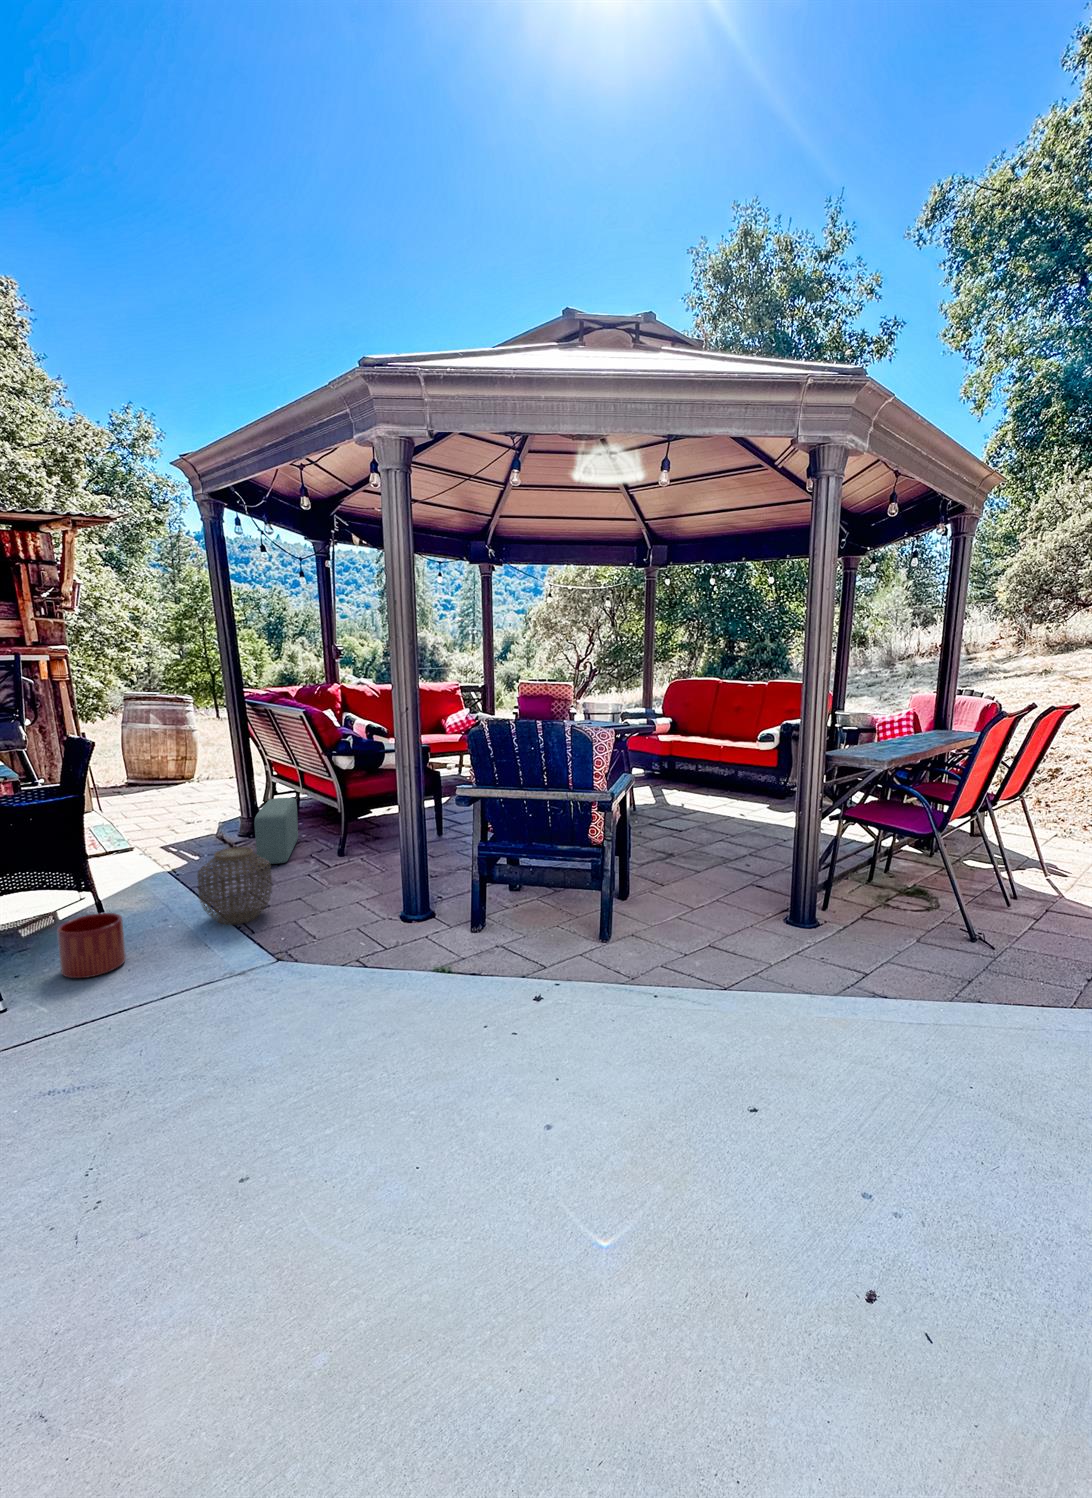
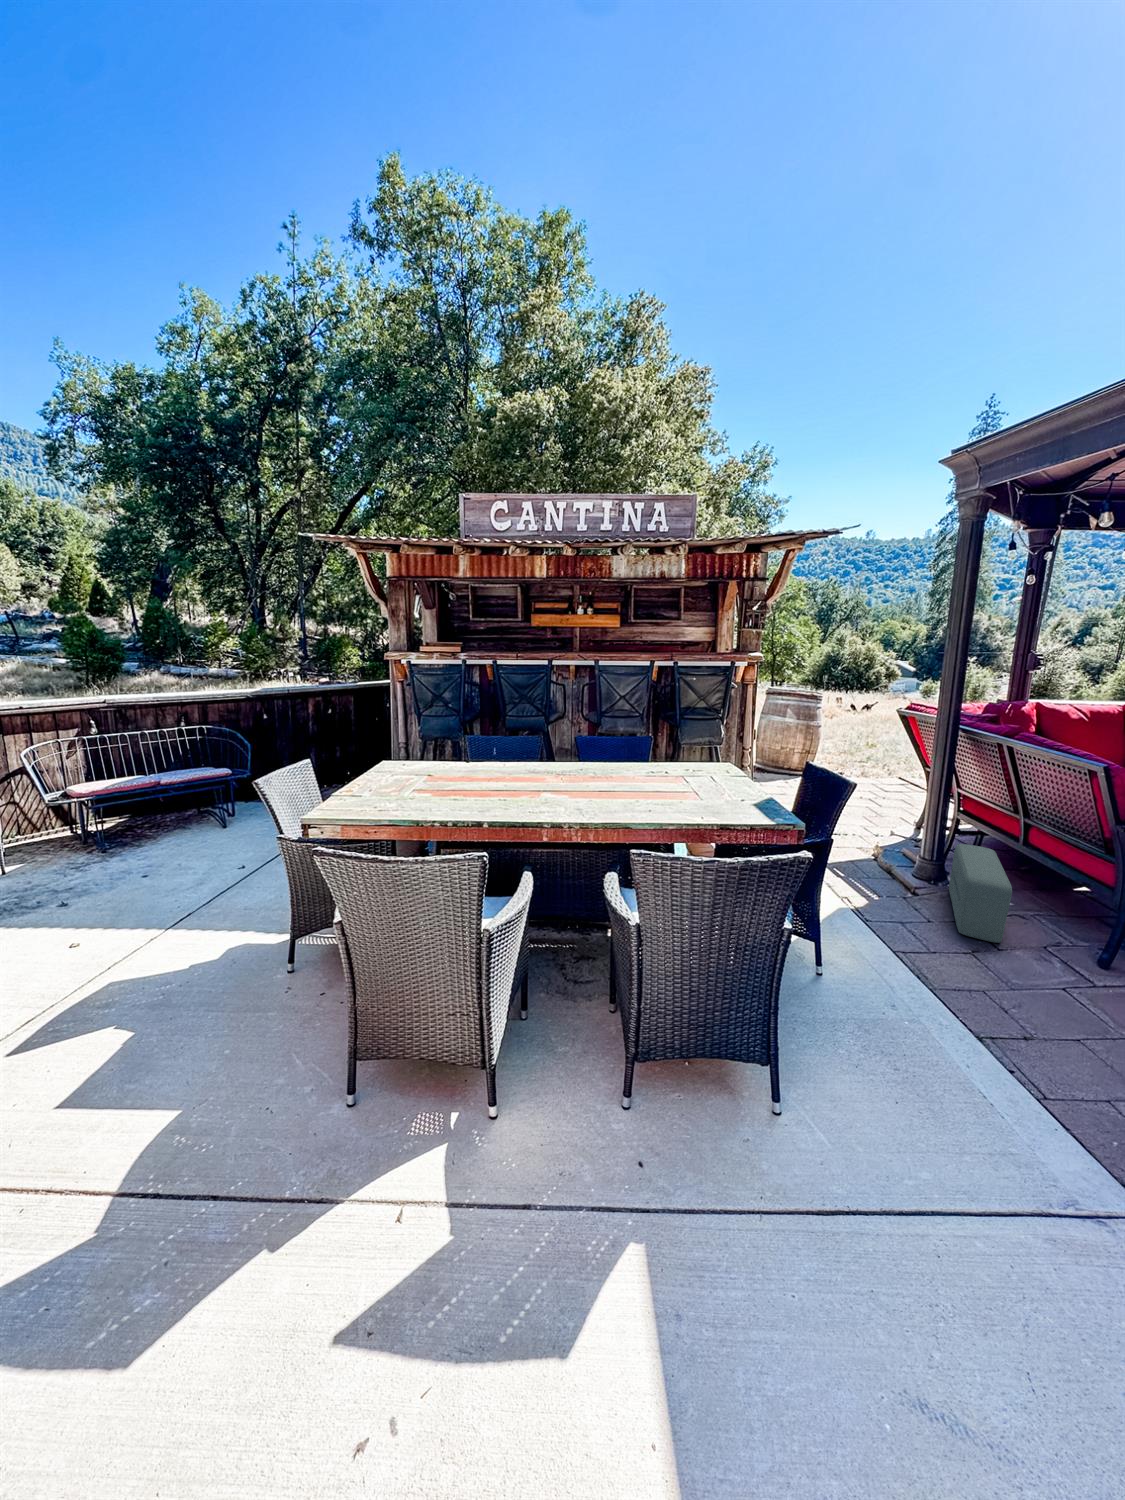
woven basket: present [197,847,272,925] -> none [950,957,1075,1072]
planter: present [57,913,126,978] -> none [811,1005,890,1100]

